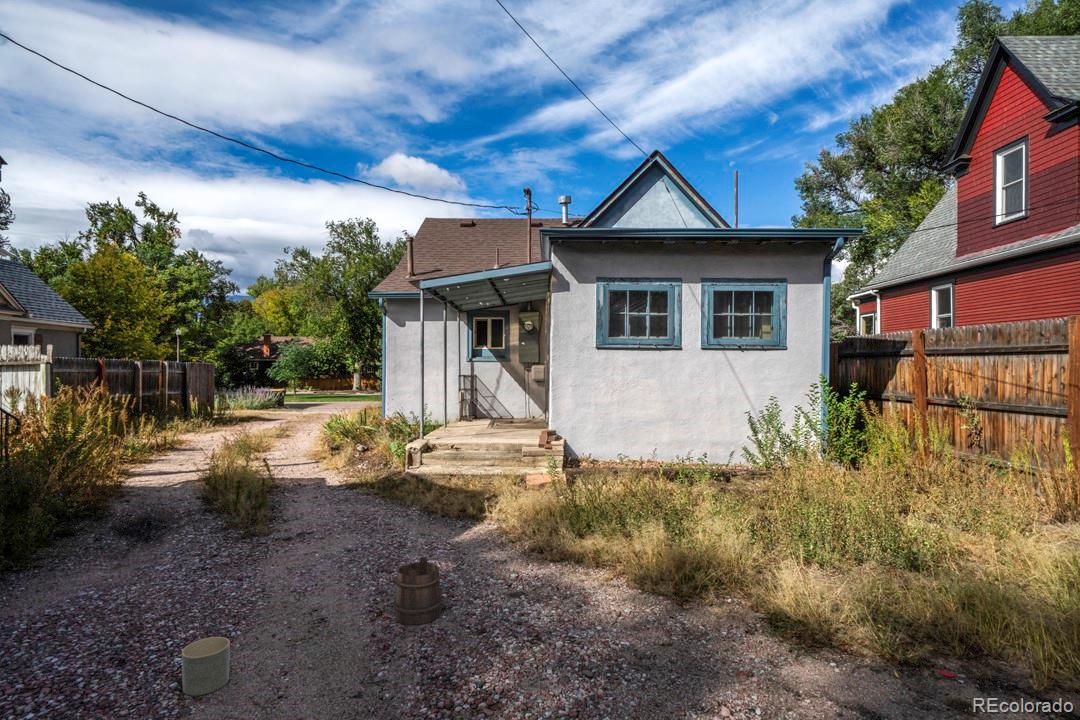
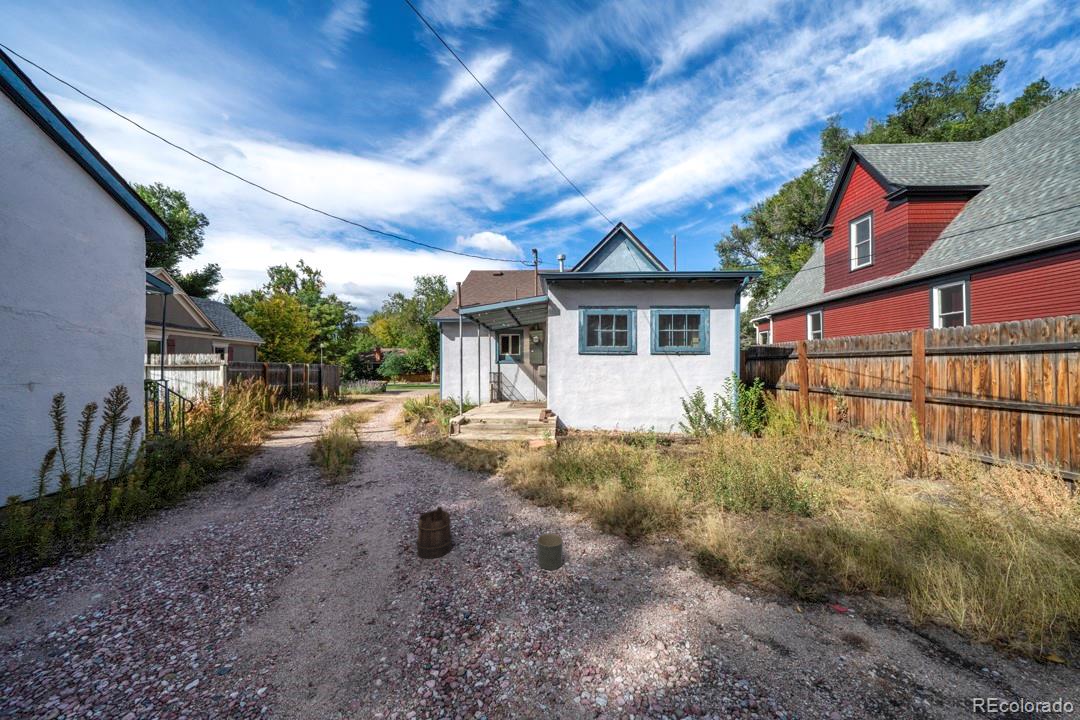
planter: present [182,637,230,696] -> present [537,534,563,570]

